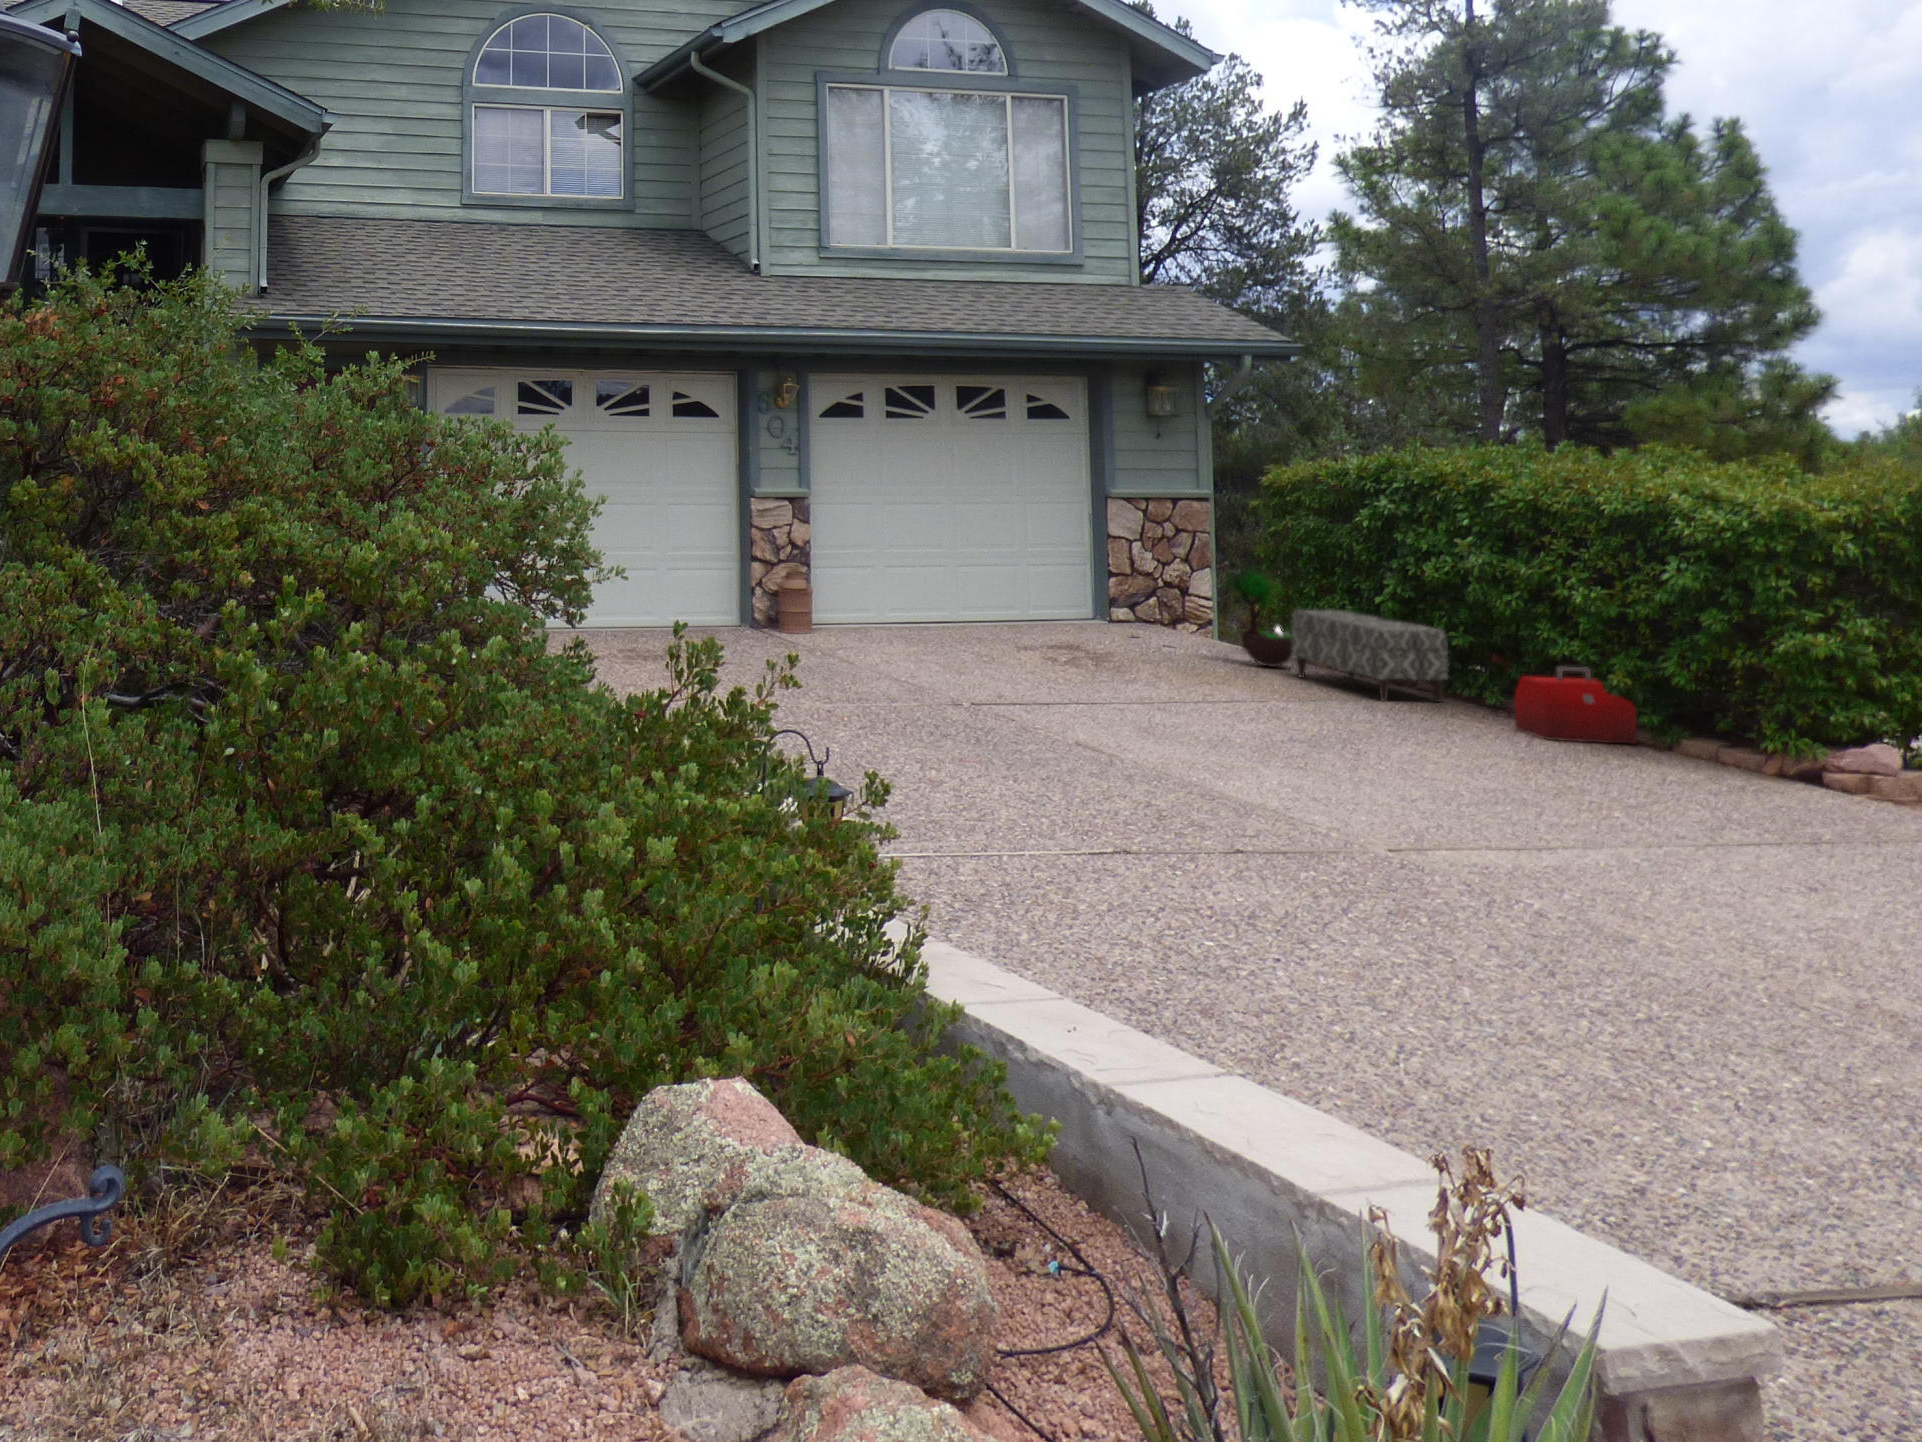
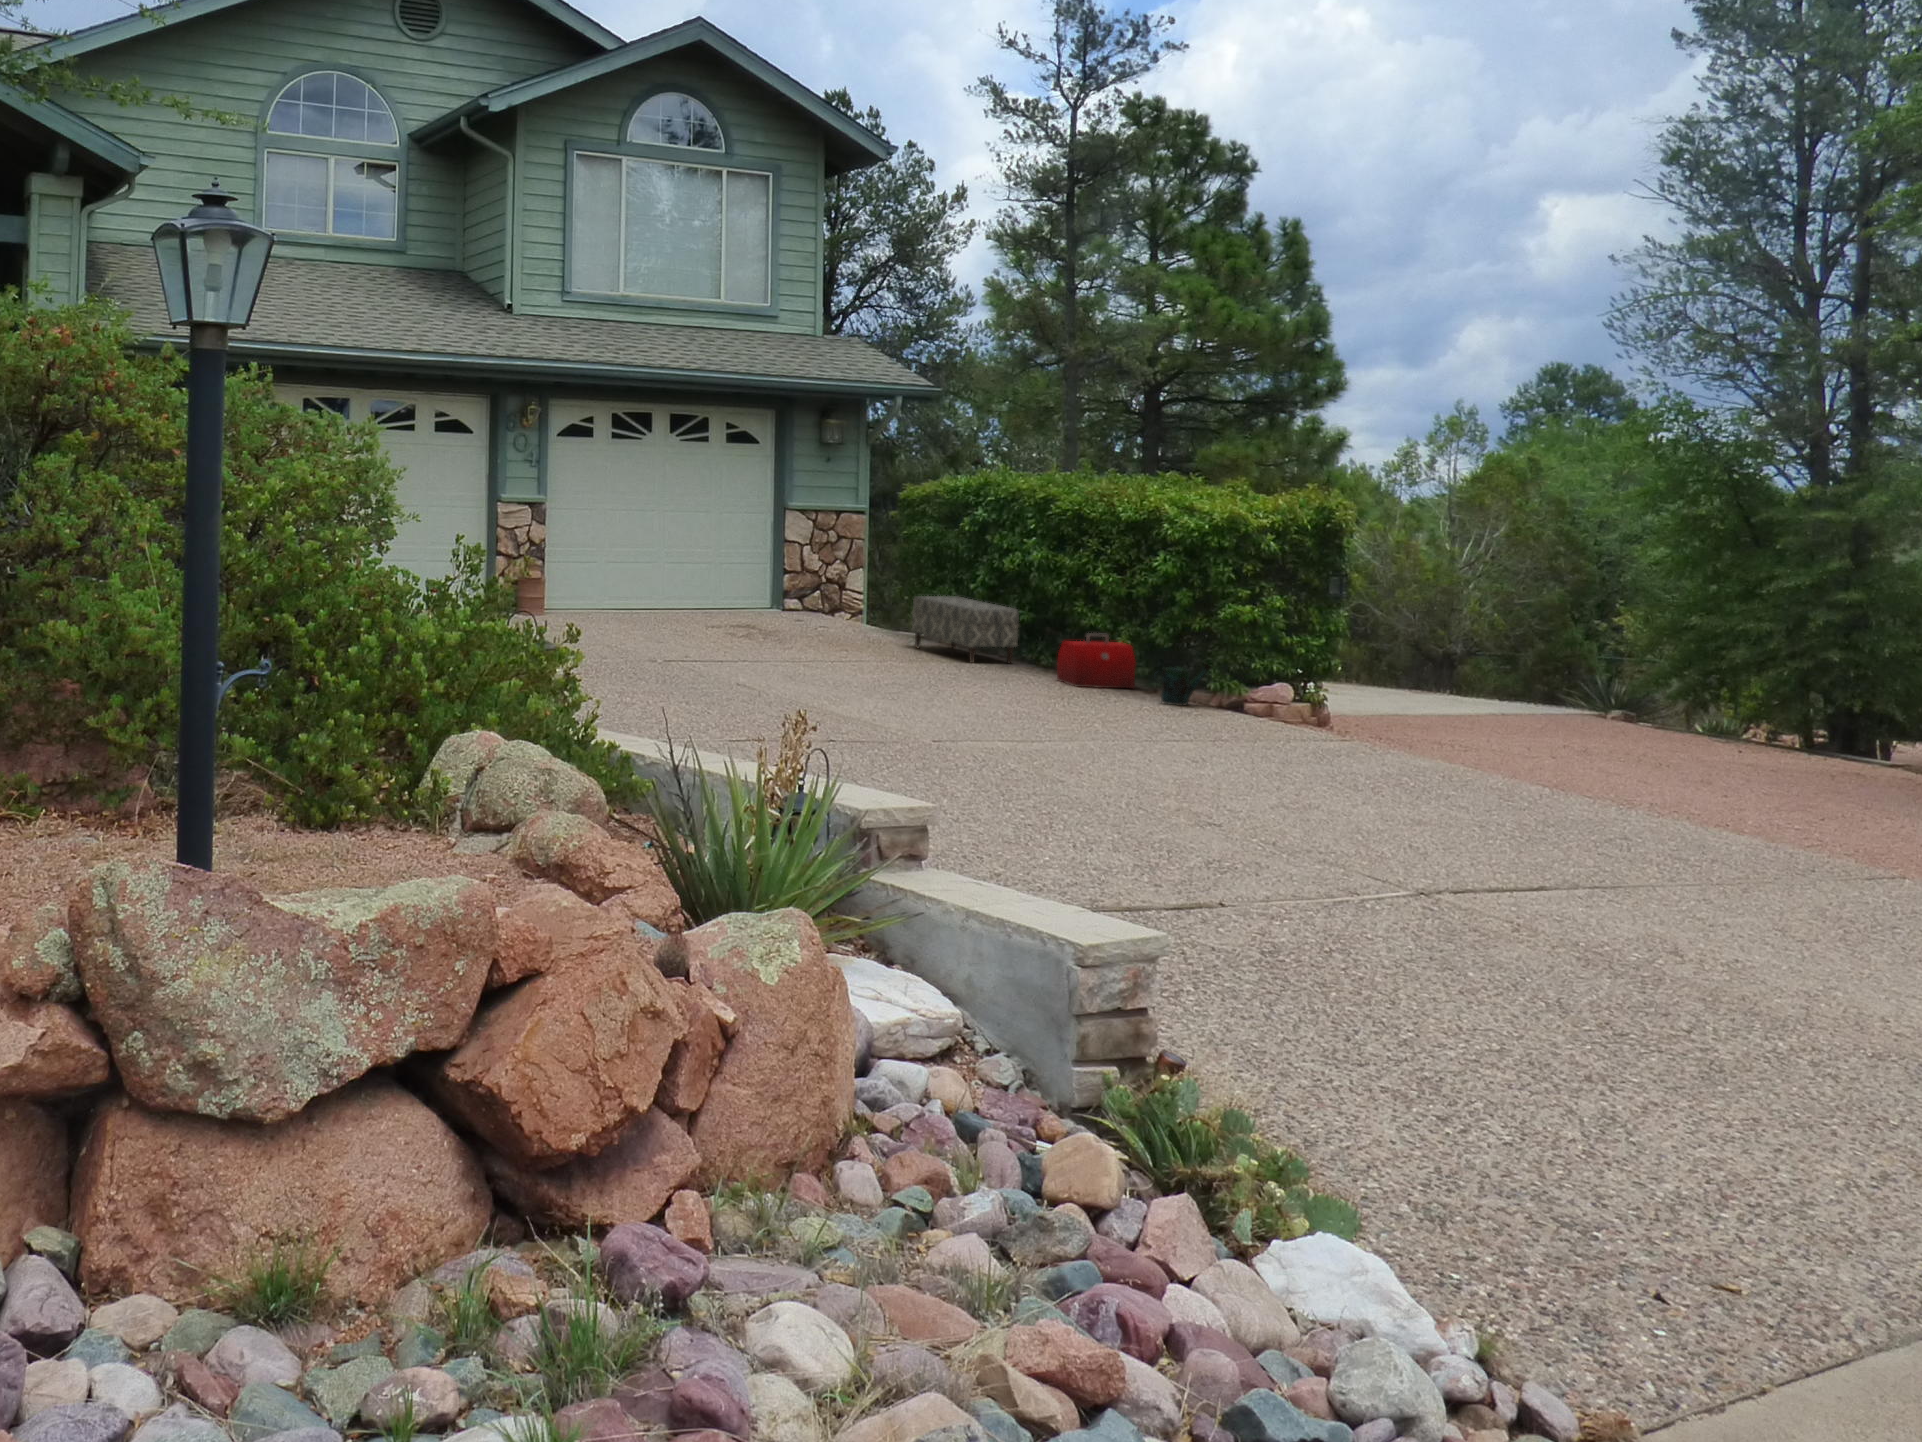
potted tree: present [1226,563,1292,667] -> none [863,556,916,641]
watering can: none [1672,714,1765,773] -> present [1156,664,1211,705]

